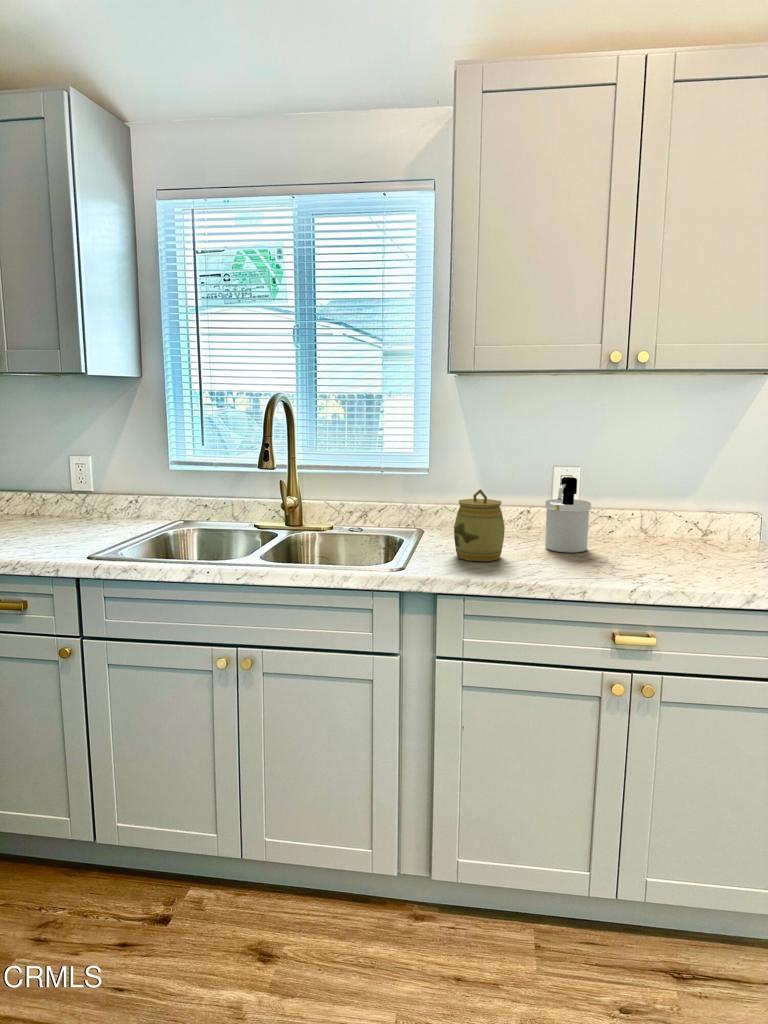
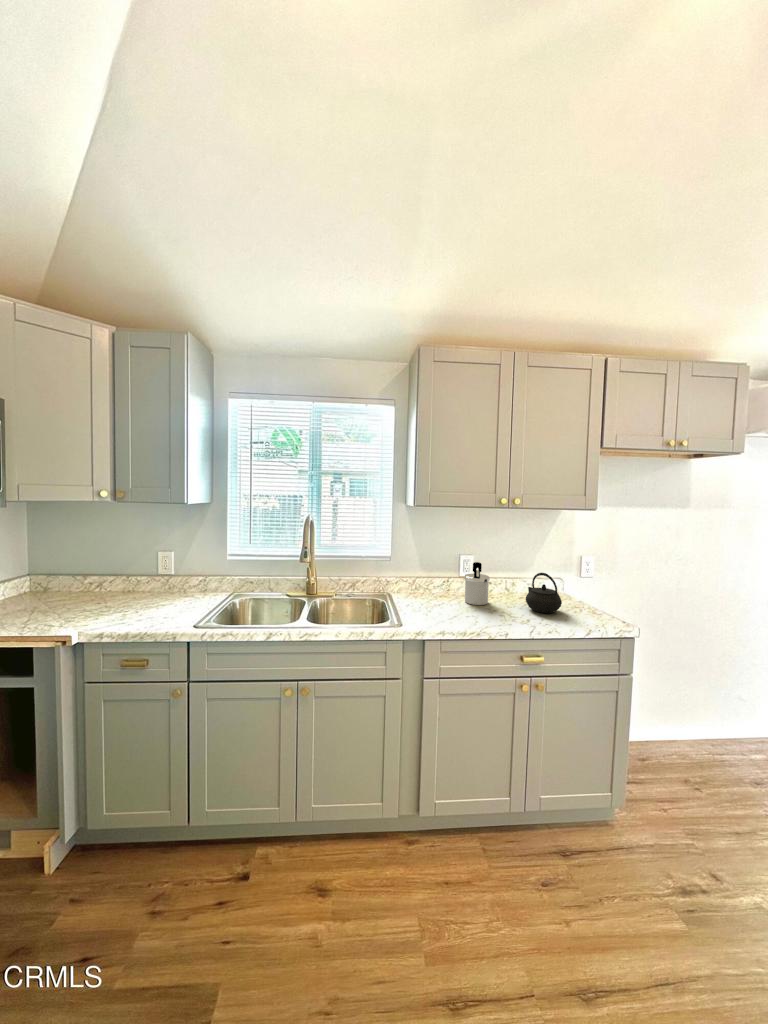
jar: present [454,489,505,561] -> none [420,573,451,615]
kettle: none [652,495,720,568] -> present [526,573,562,613]

